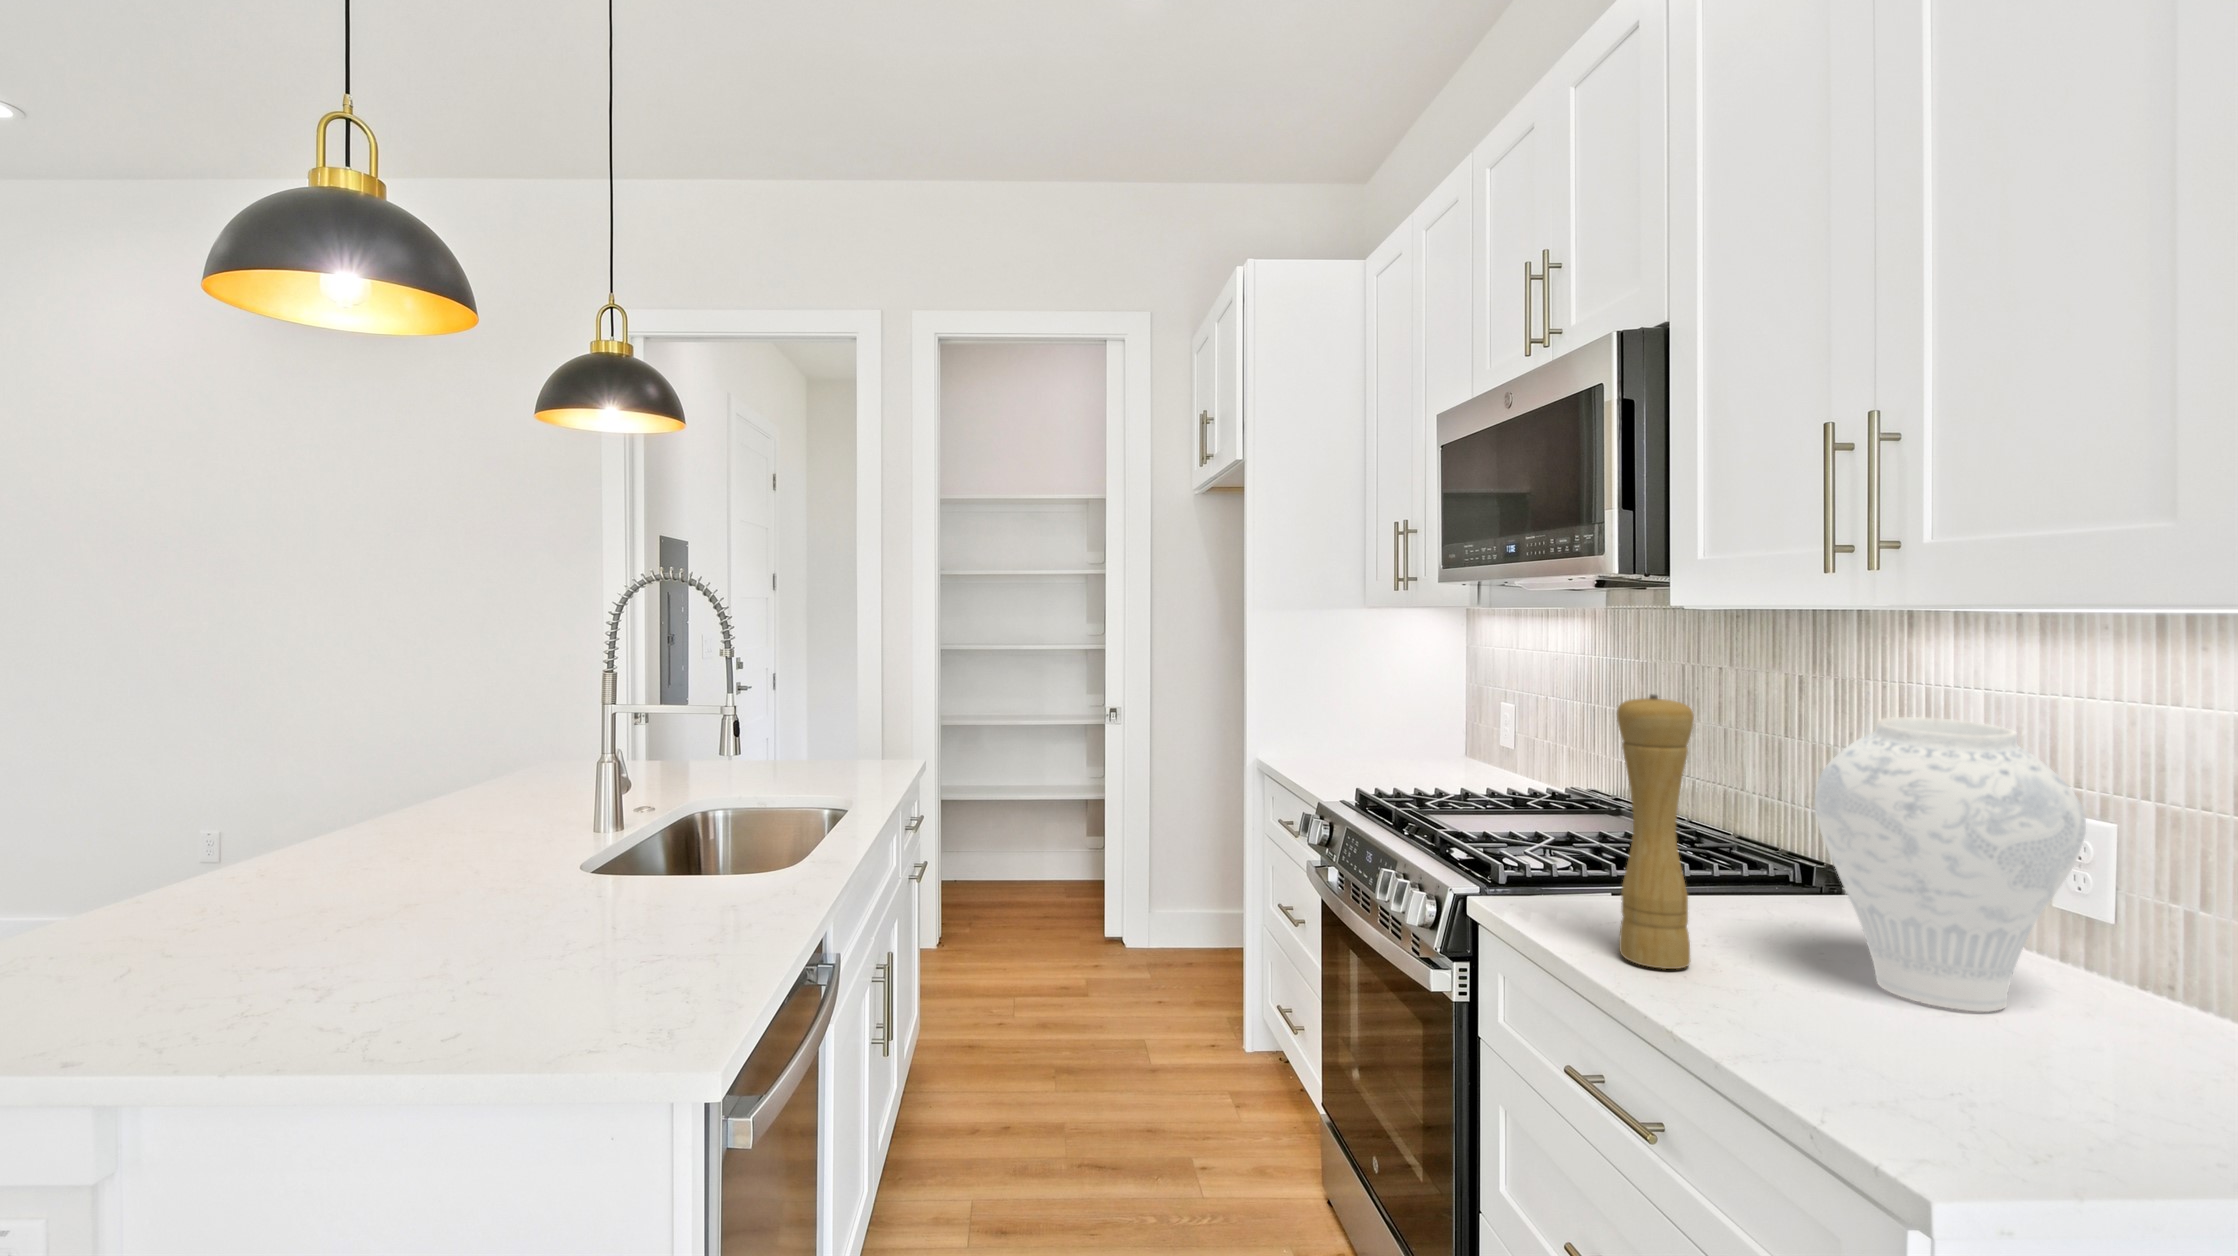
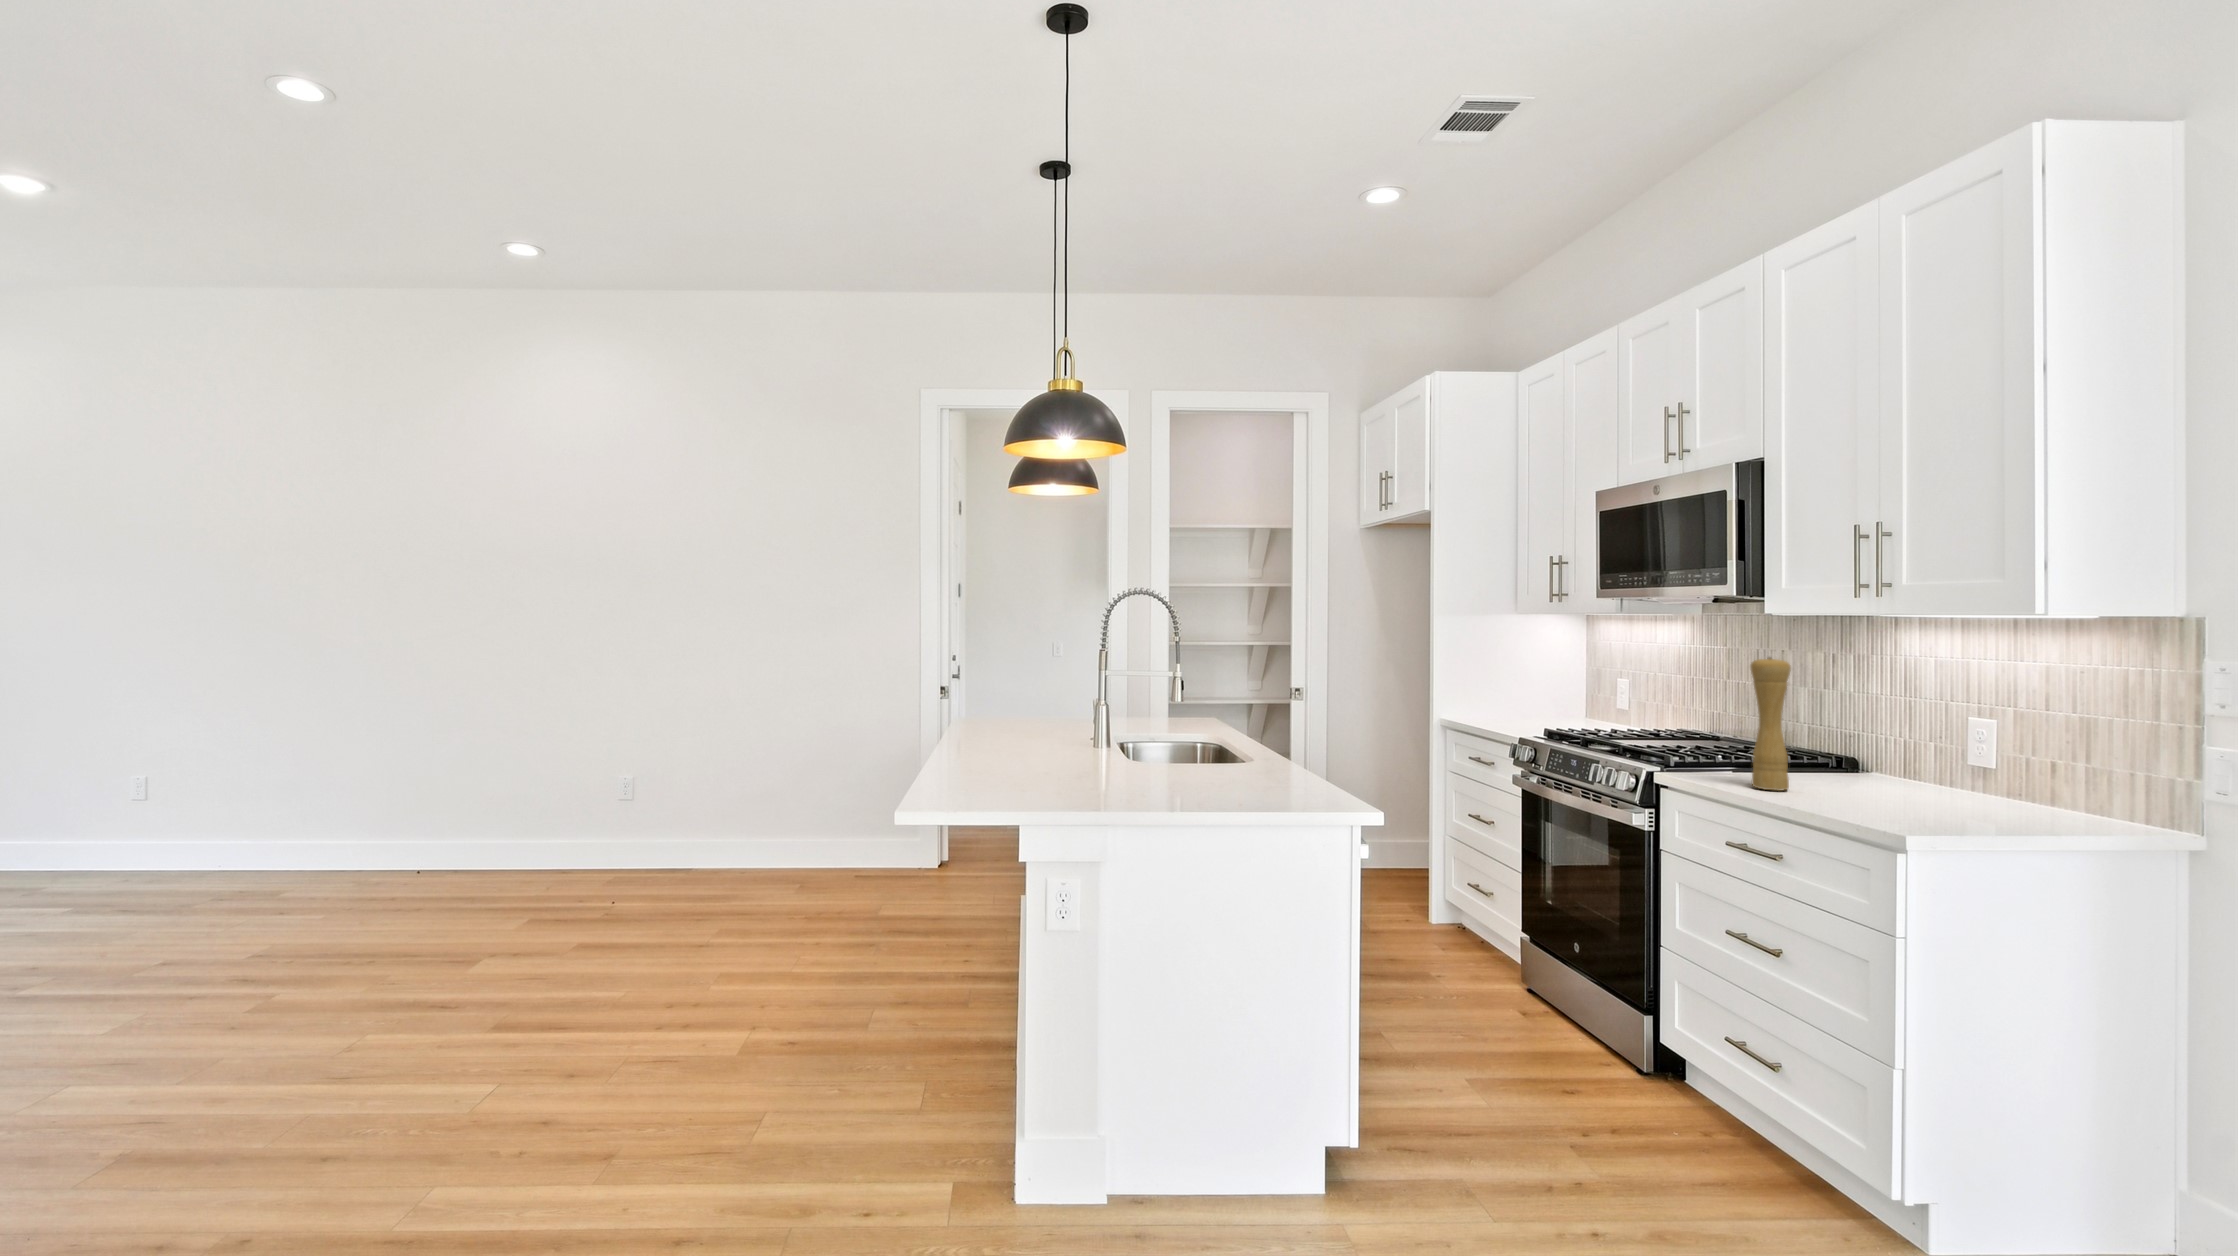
vase: present [1815,717,2086,1012] -> none [1851,667,1976,801]

